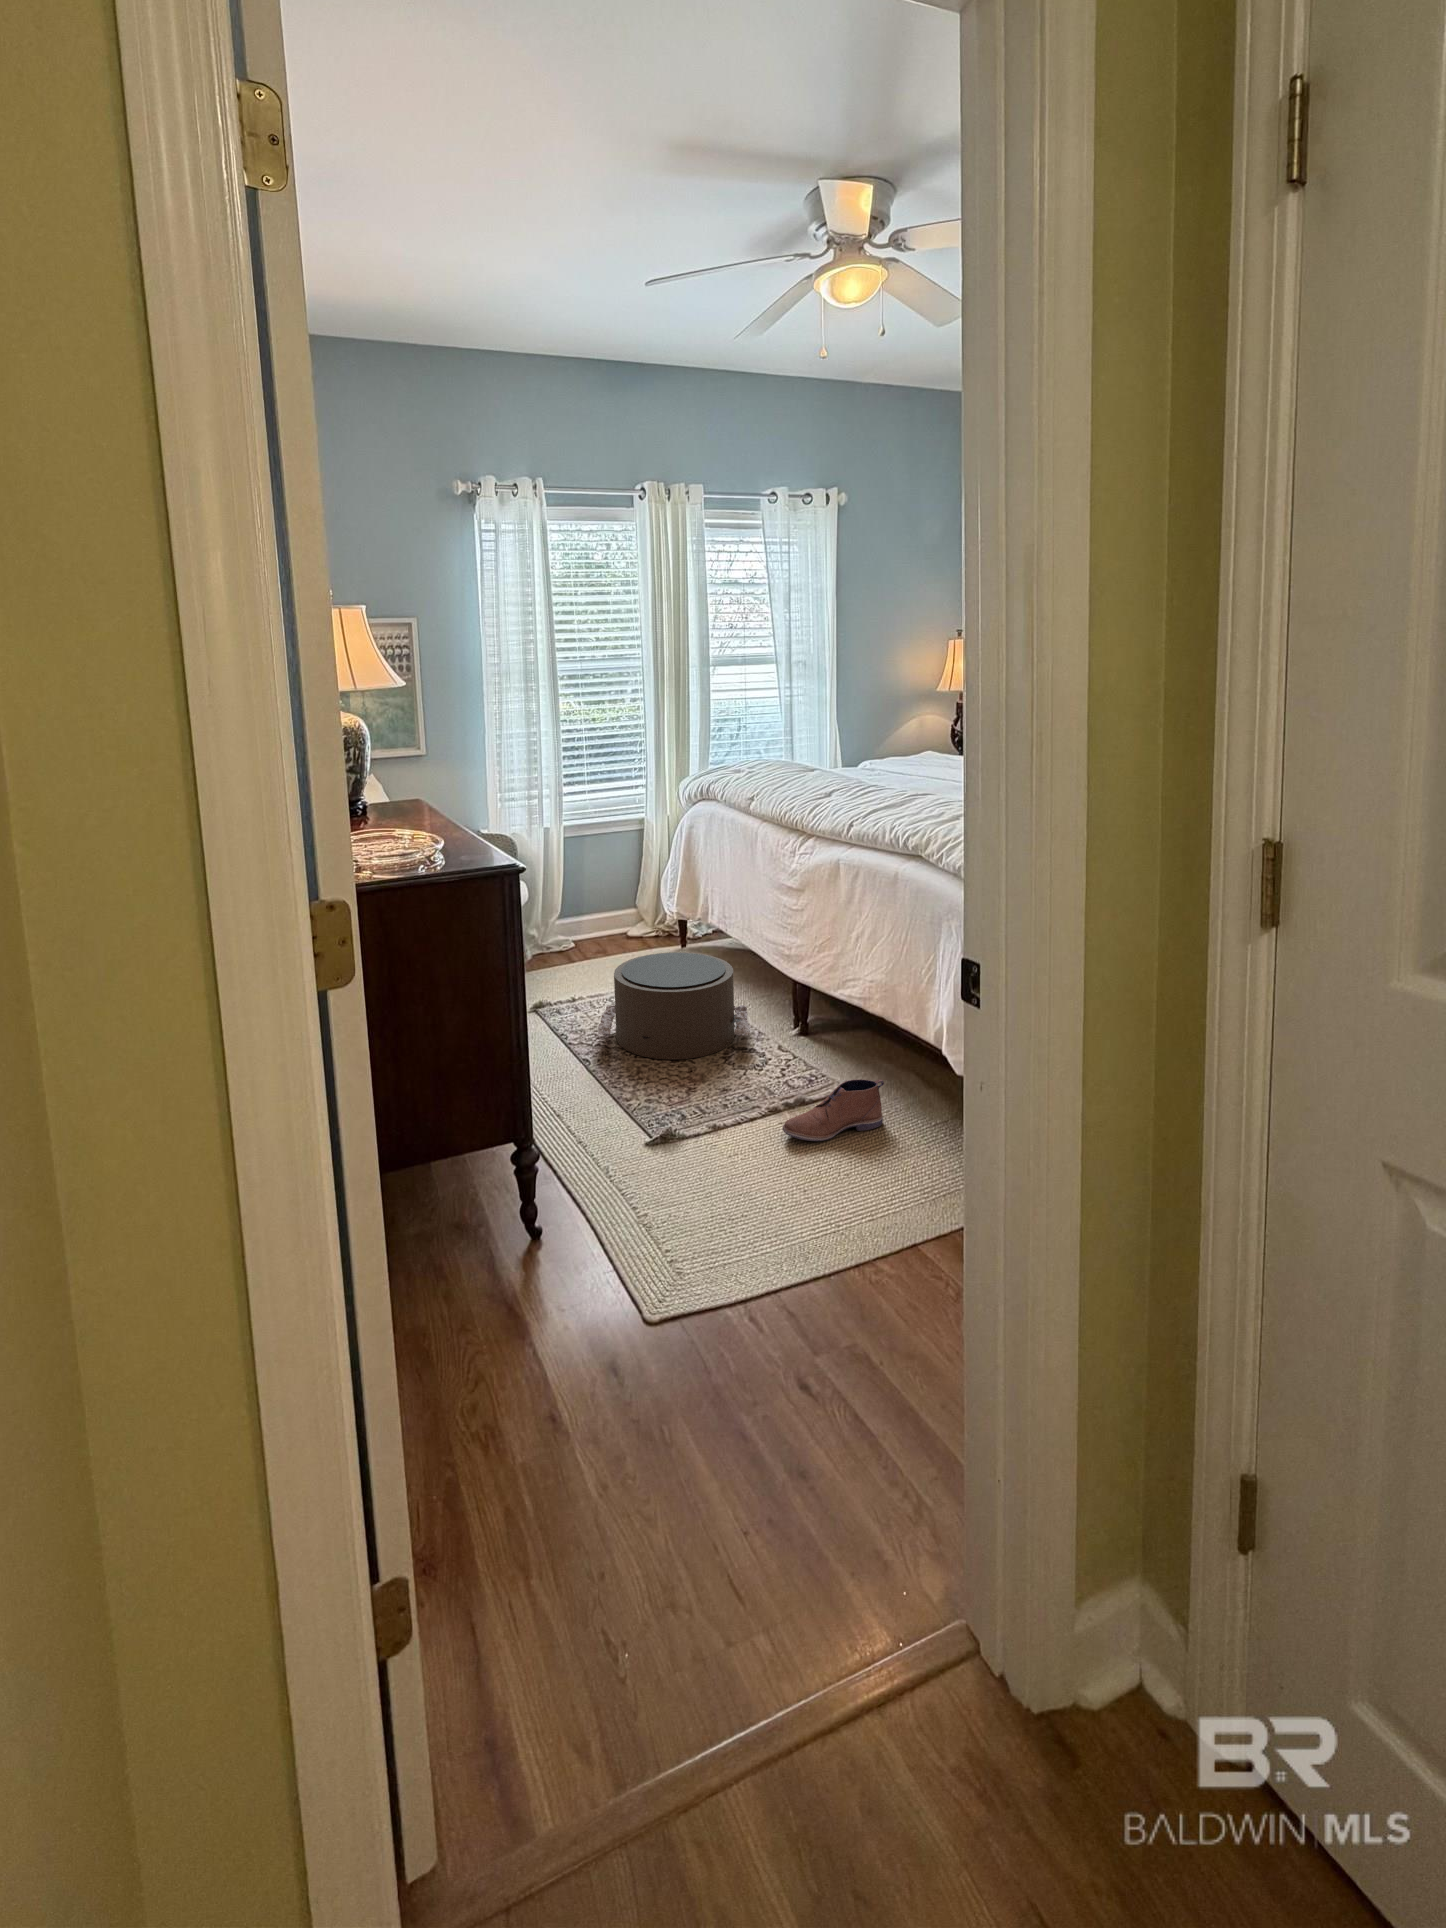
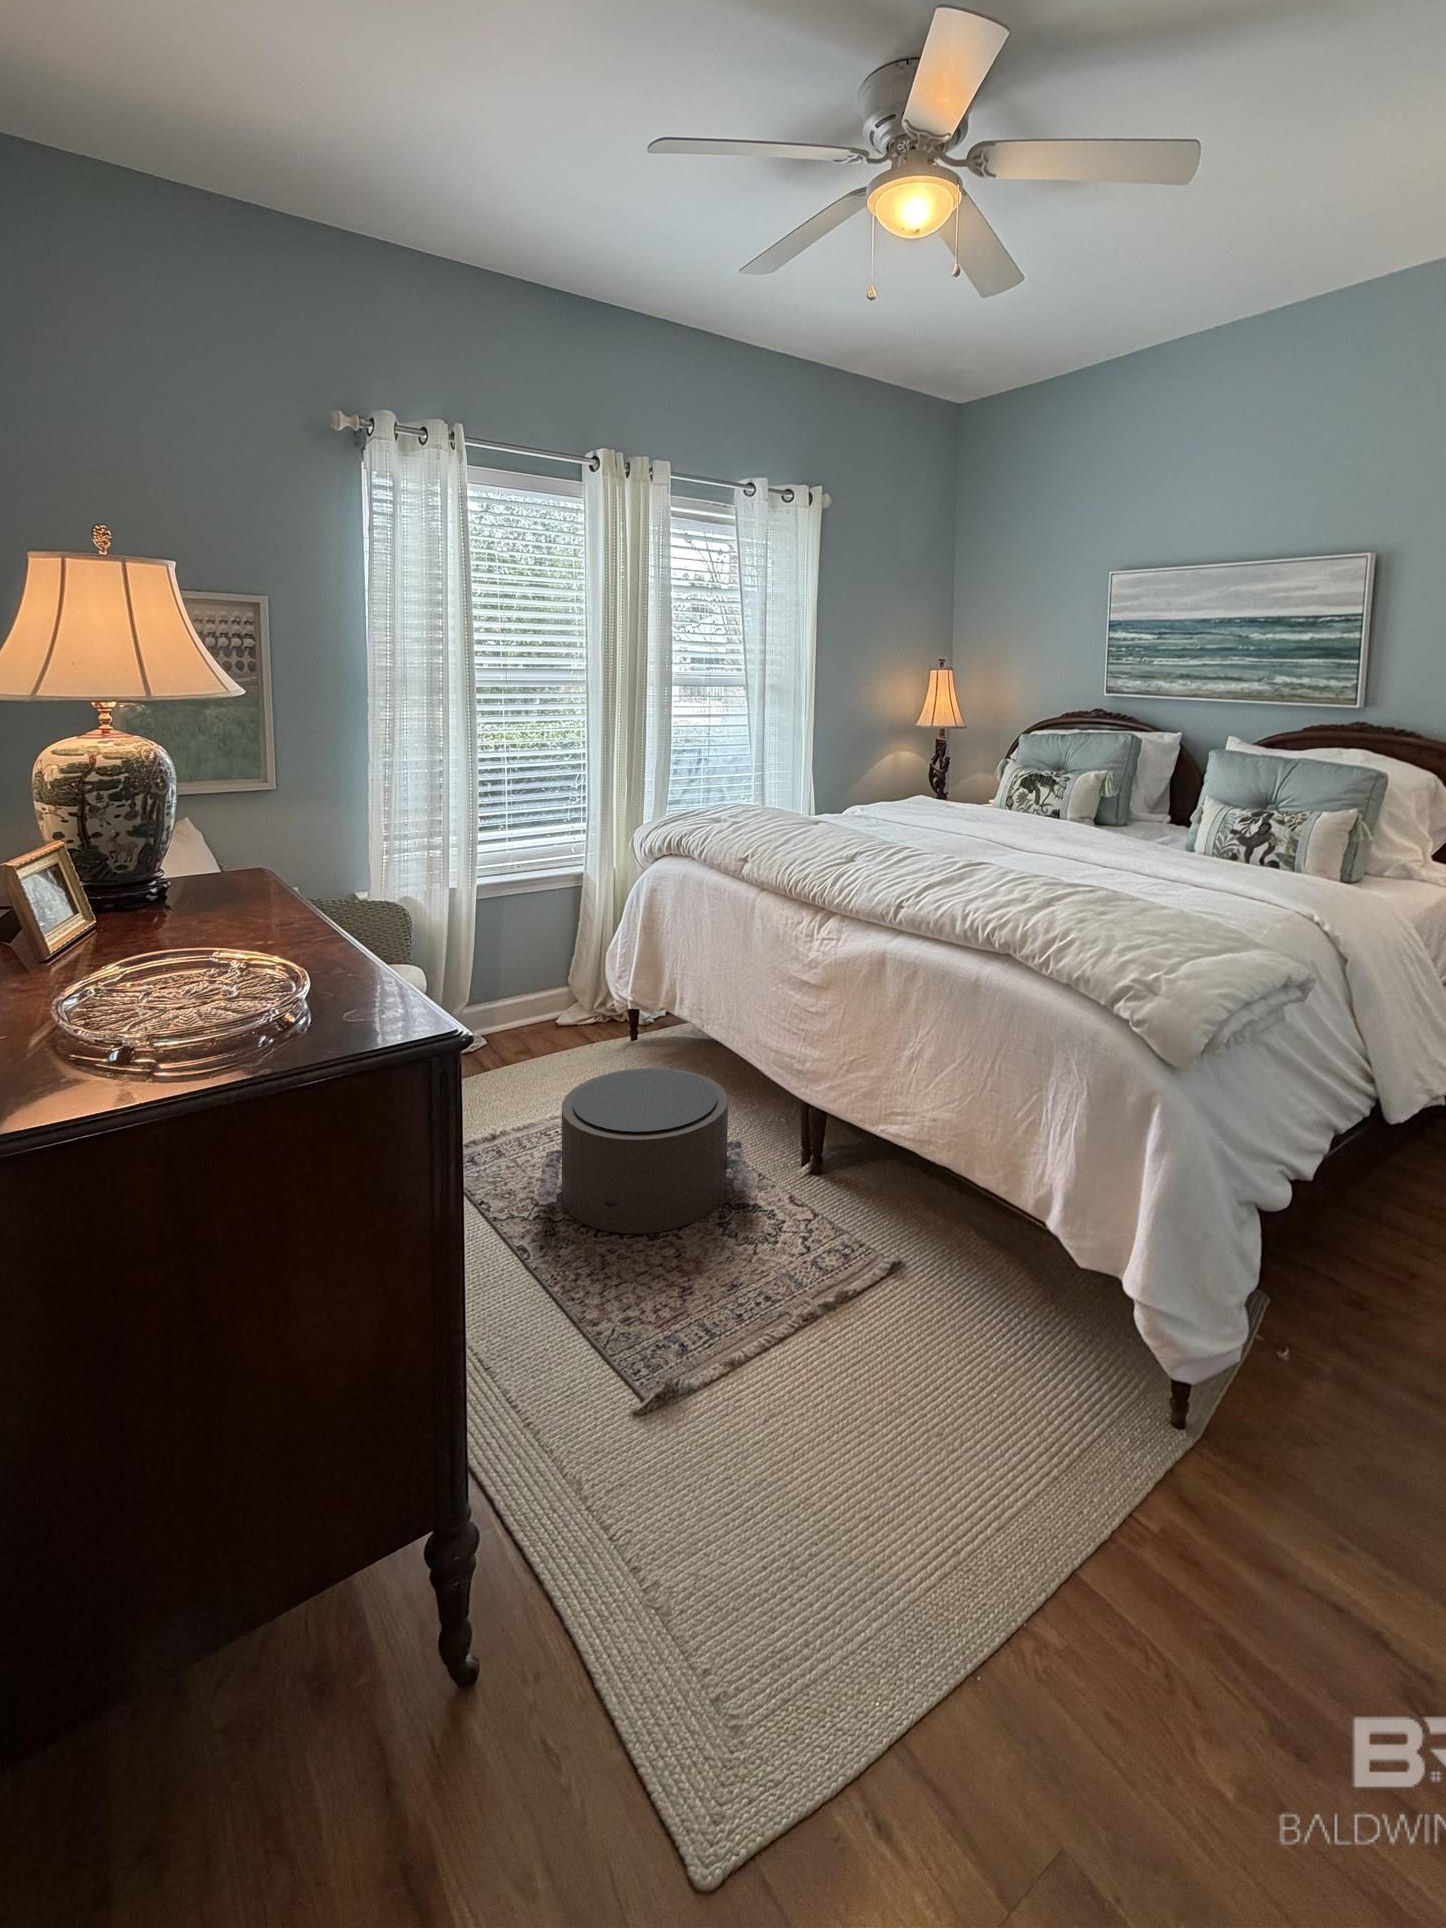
shoe: present [783,1079,884,1141] -> none [831,1263,960,1372]

